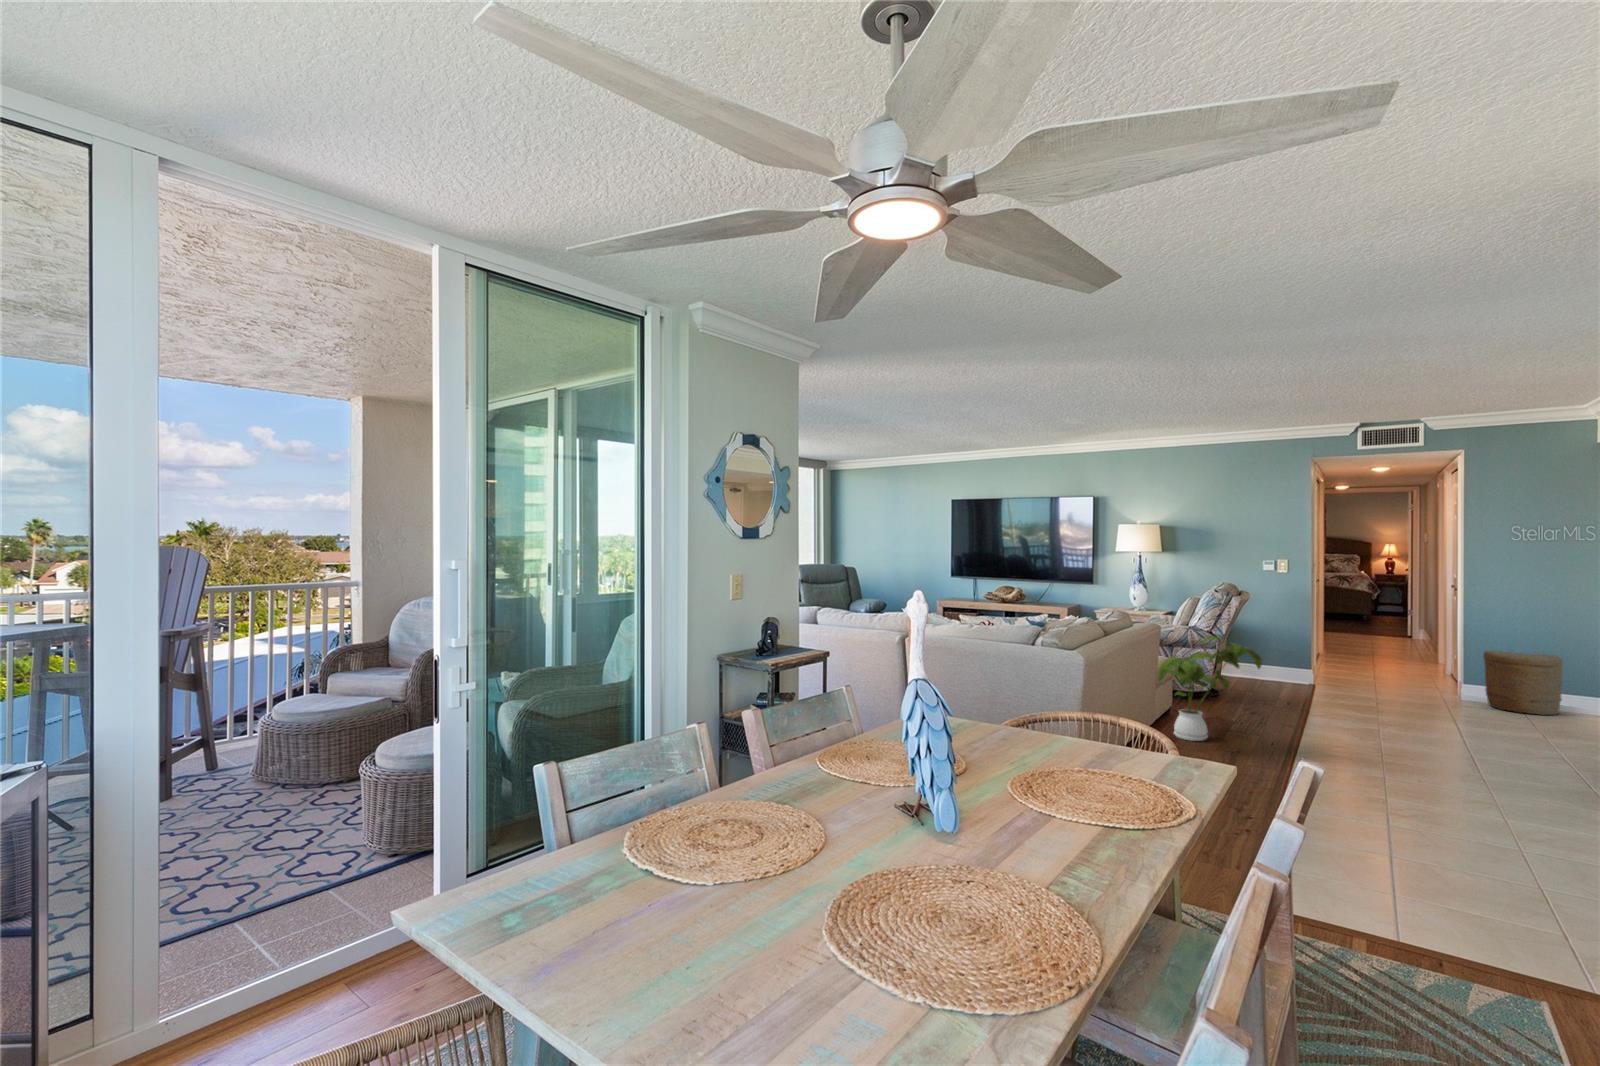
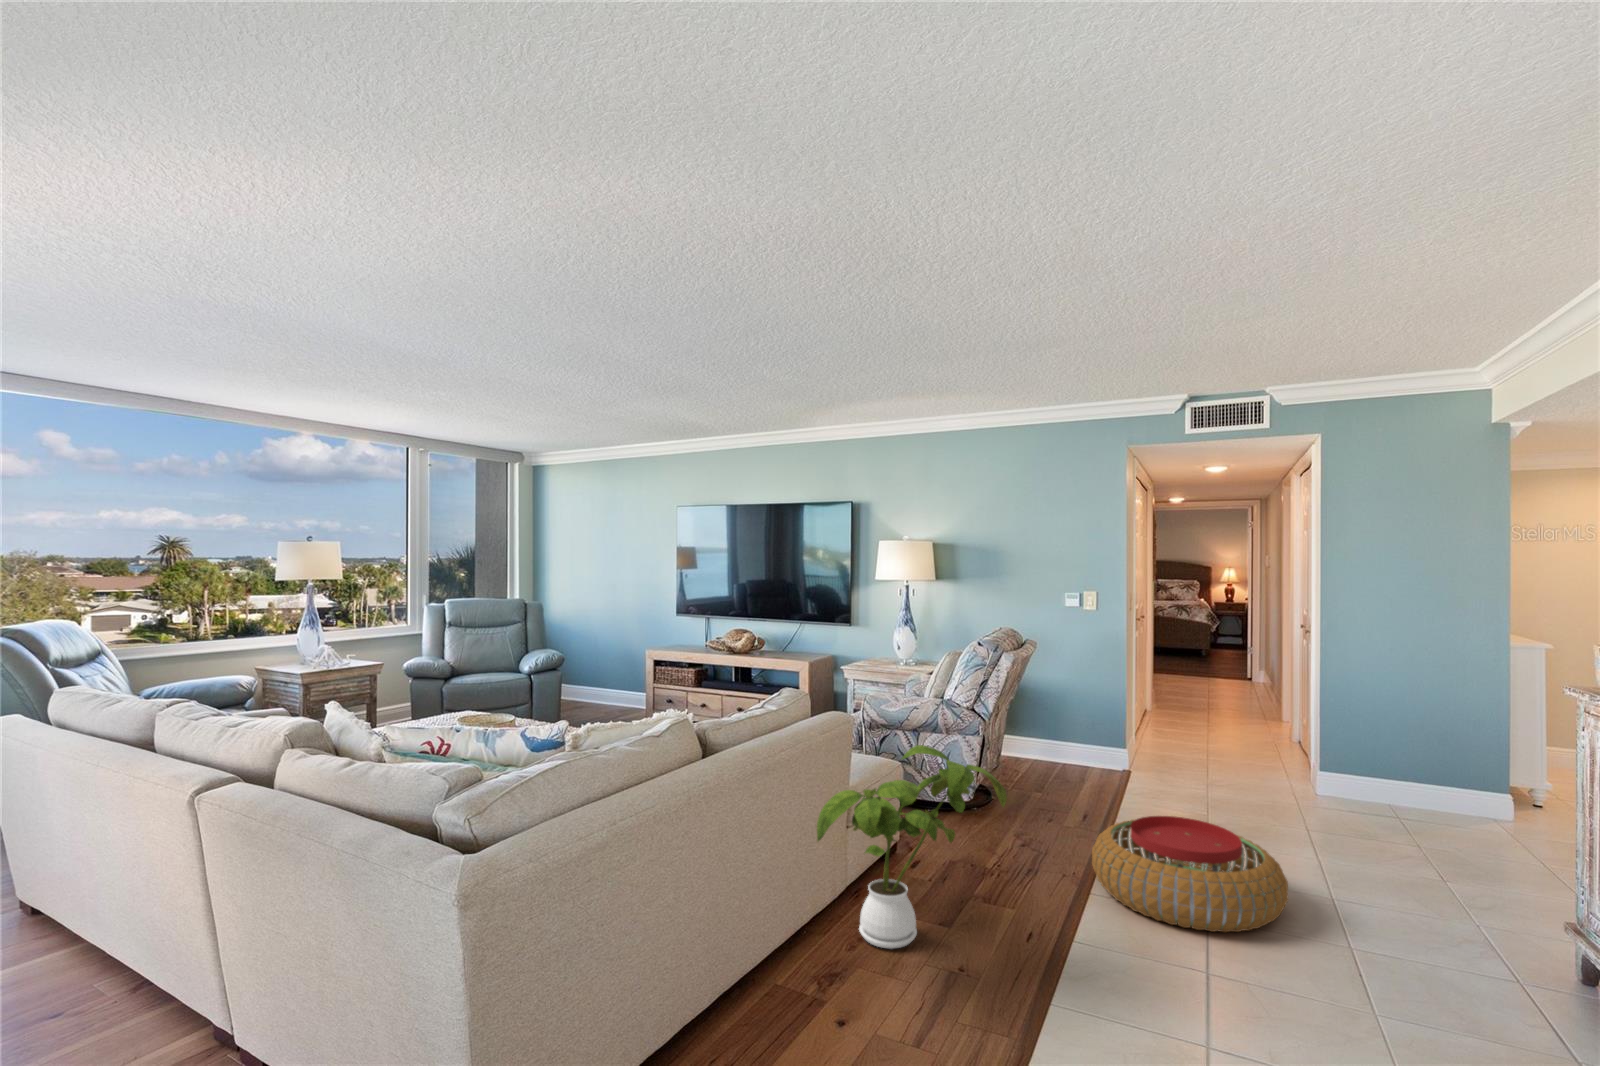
woven basket: present [1483,650,1563,715] -> none [1351,726,1459,830]
pouf: none [1302,690,1430,744] -> present [1092,816,1288,932]

